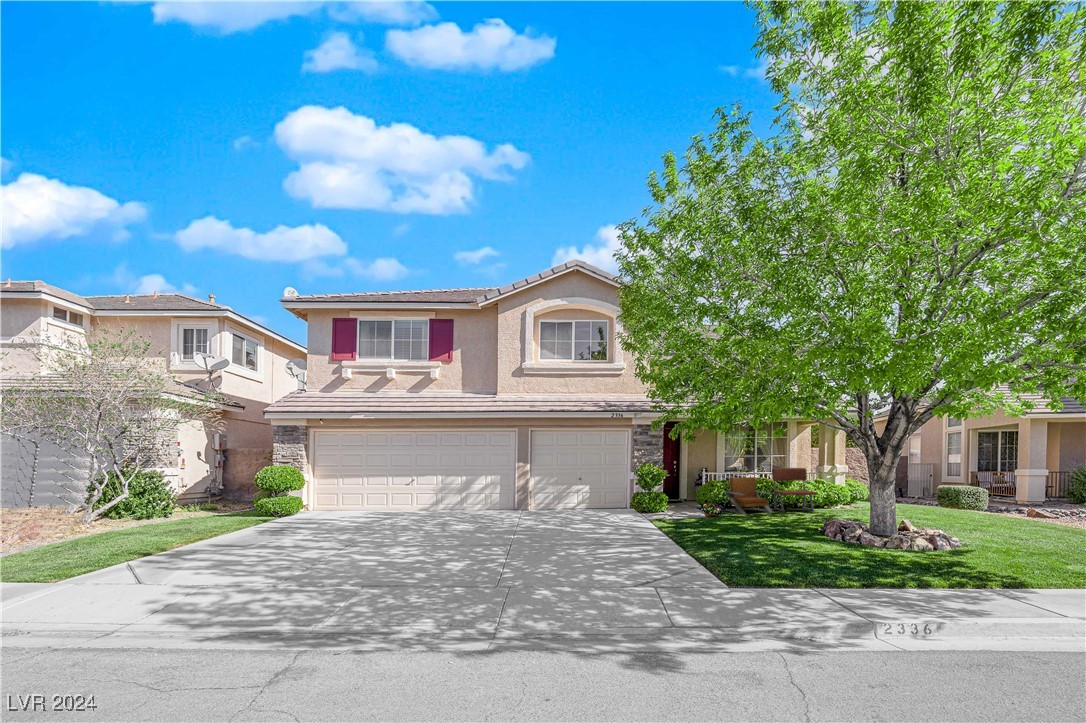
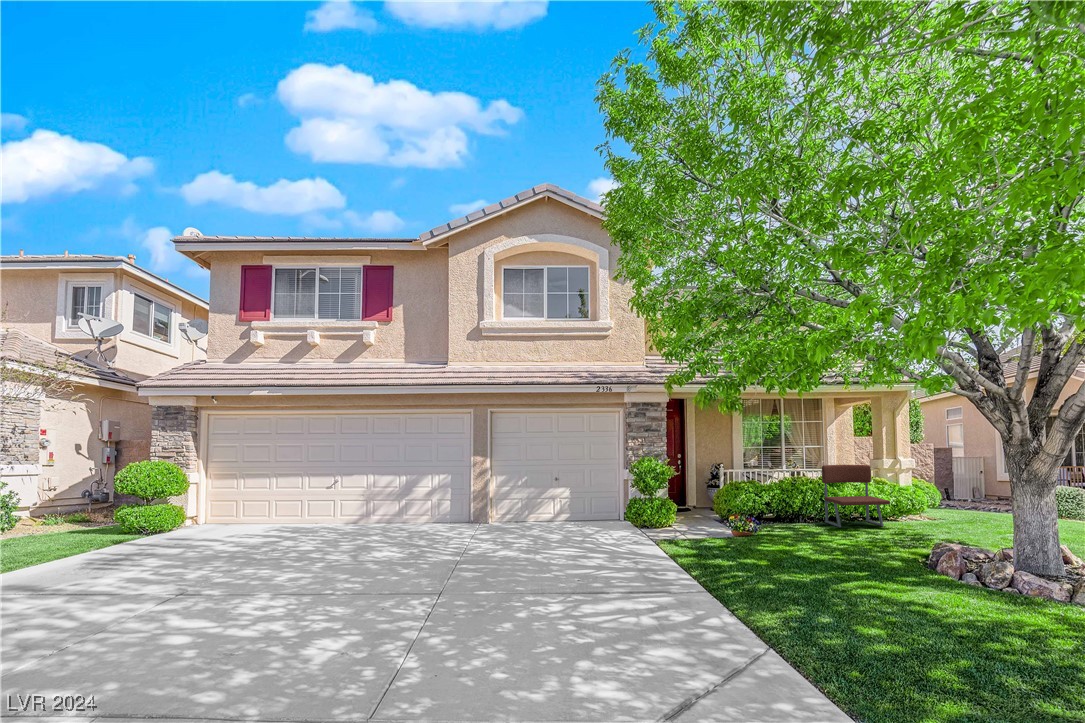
lounge chair: present [724,477,773,514] -> none [754,478,827,533]

